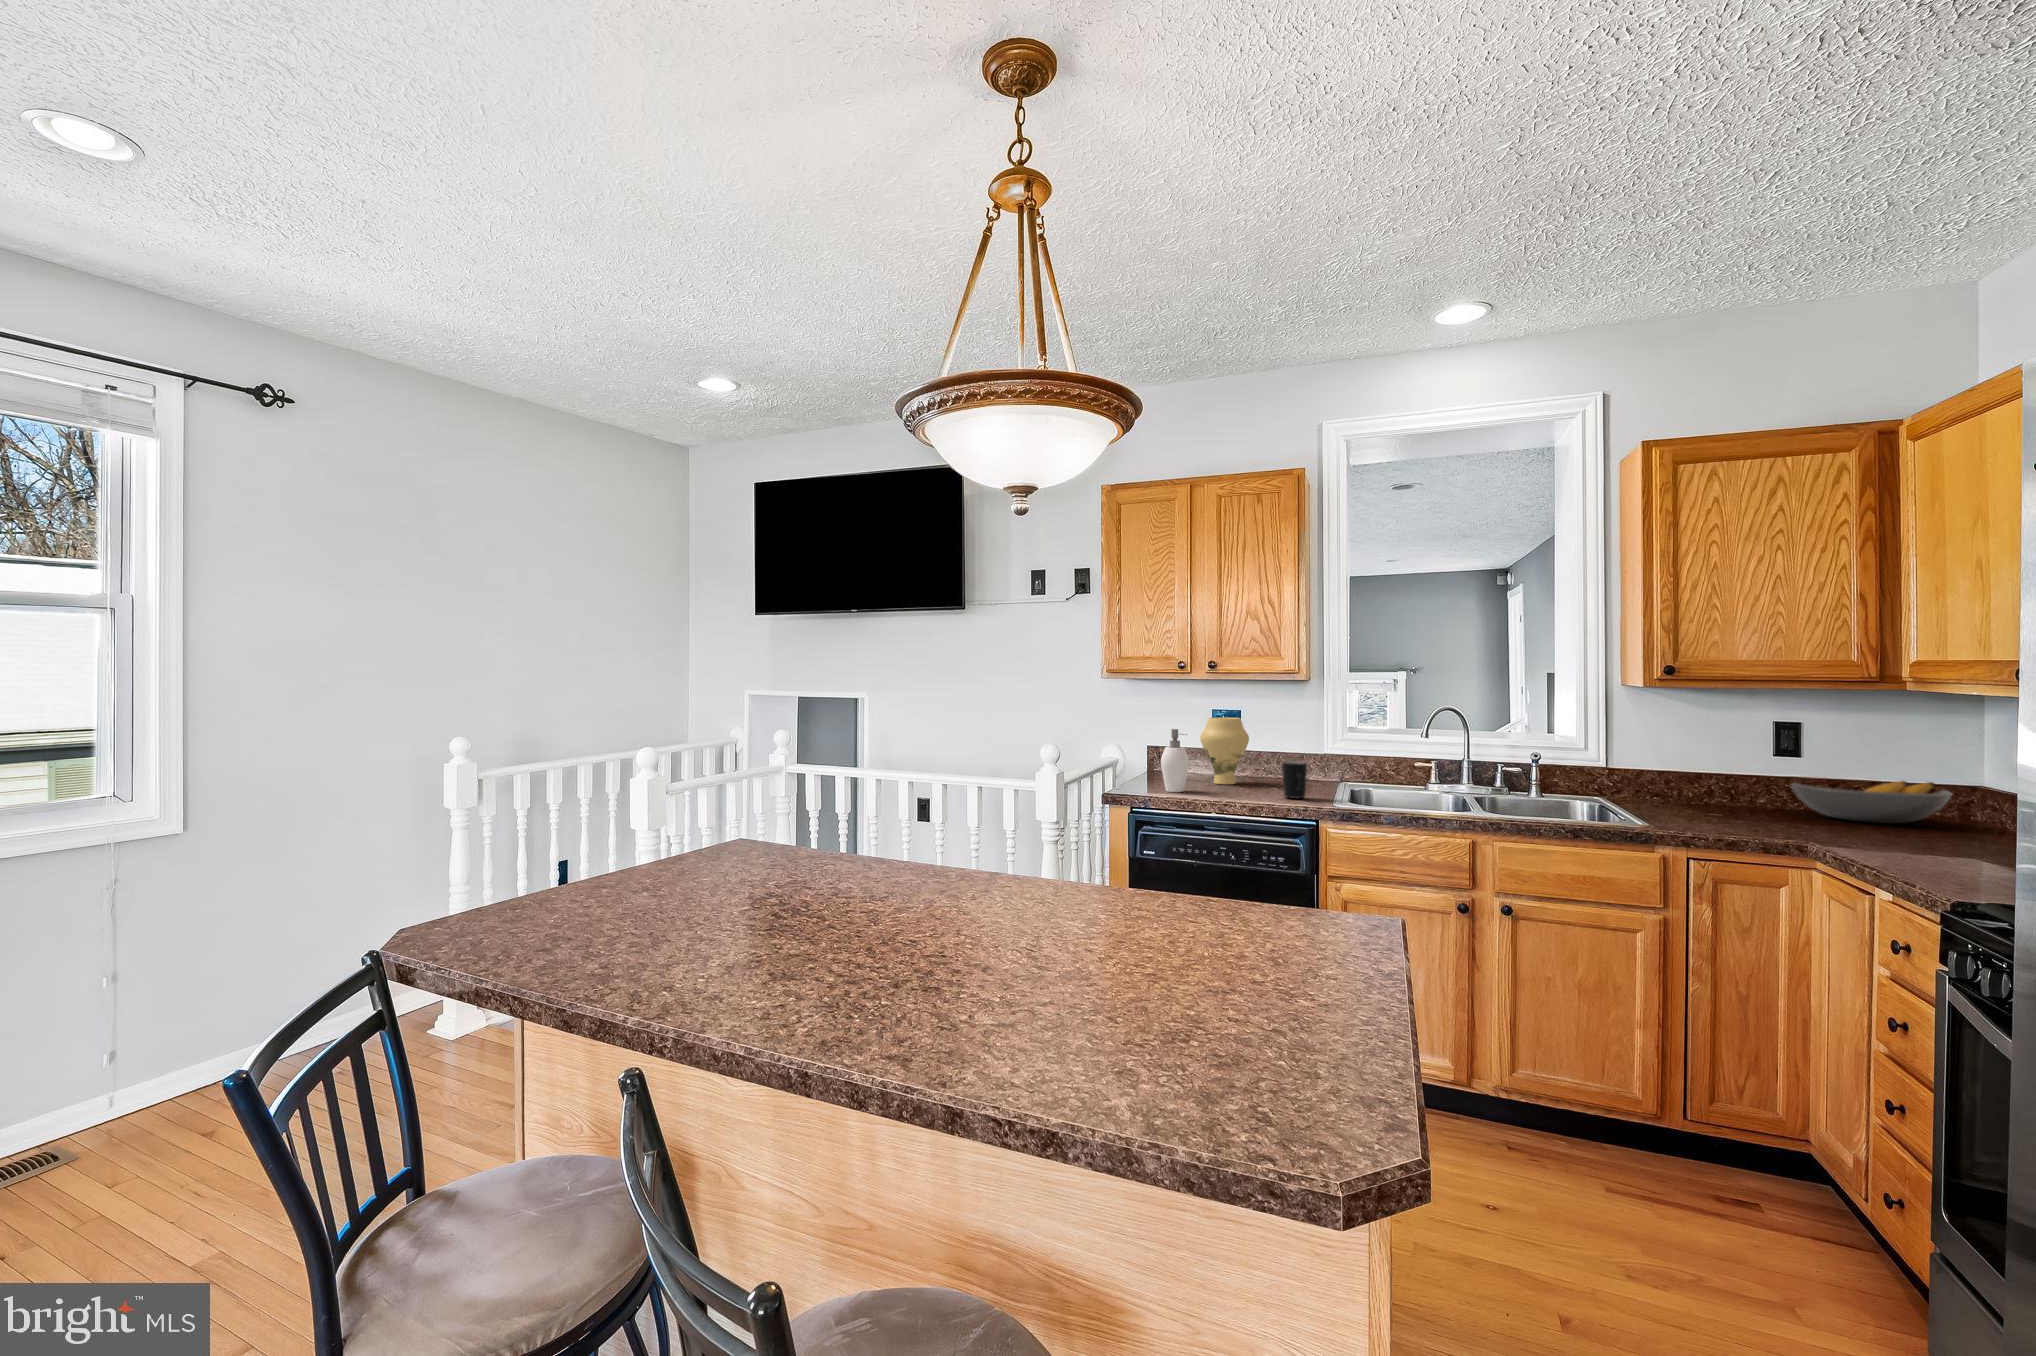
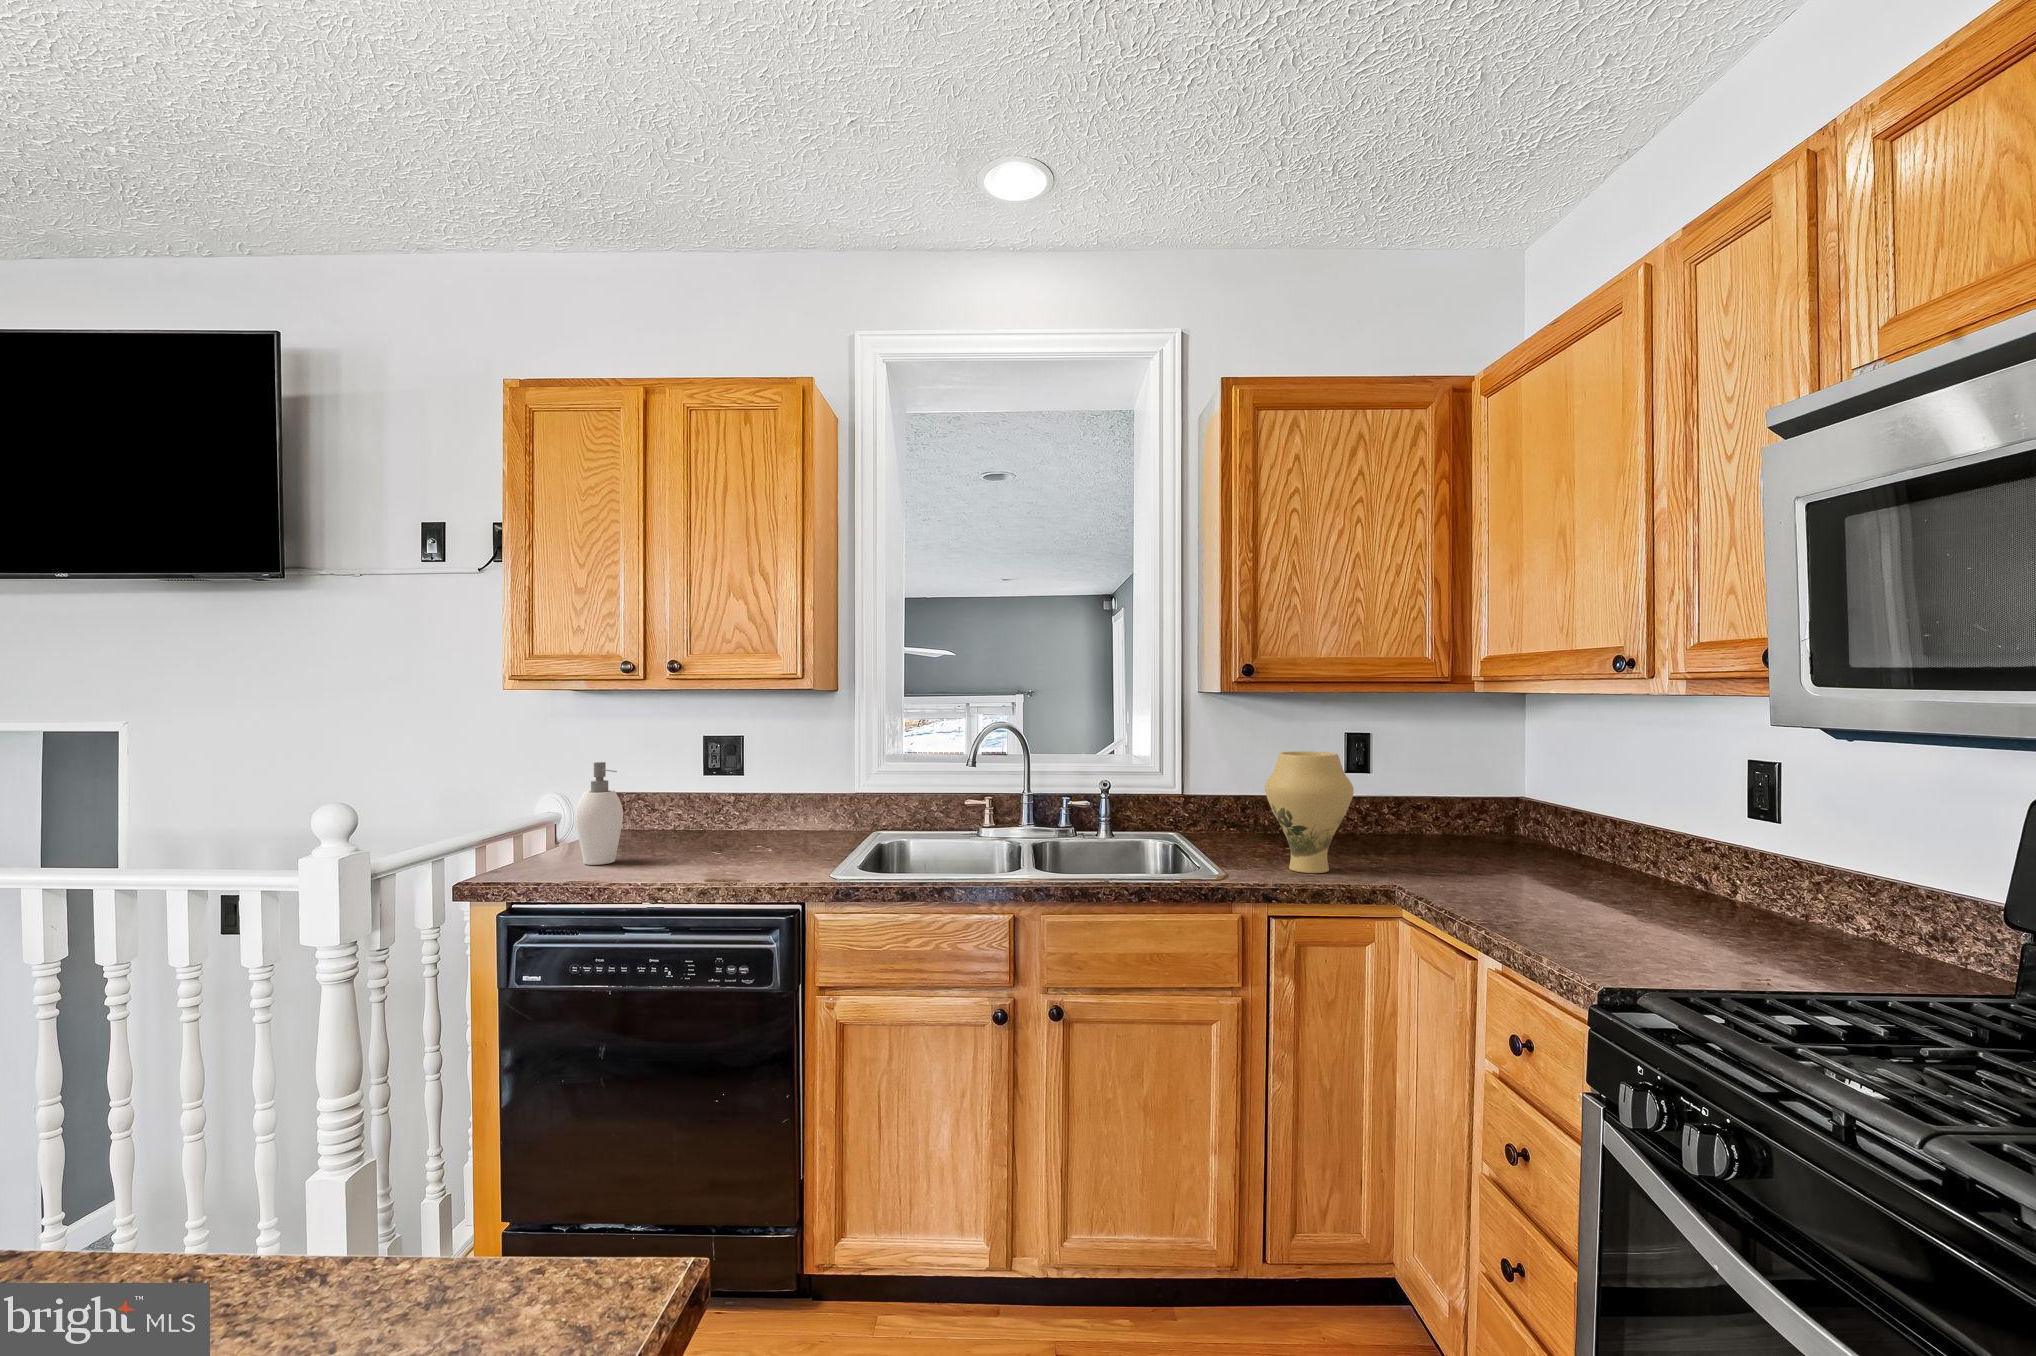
vase: present [1200,717,1249,784] -> present [1265,751,1353,873]
mug: present [1282,761,1307,799] -> none [765,806,803,864]
fruit bowl: present [1791,781,1952,823] -> none [1361,798,1509,847]

